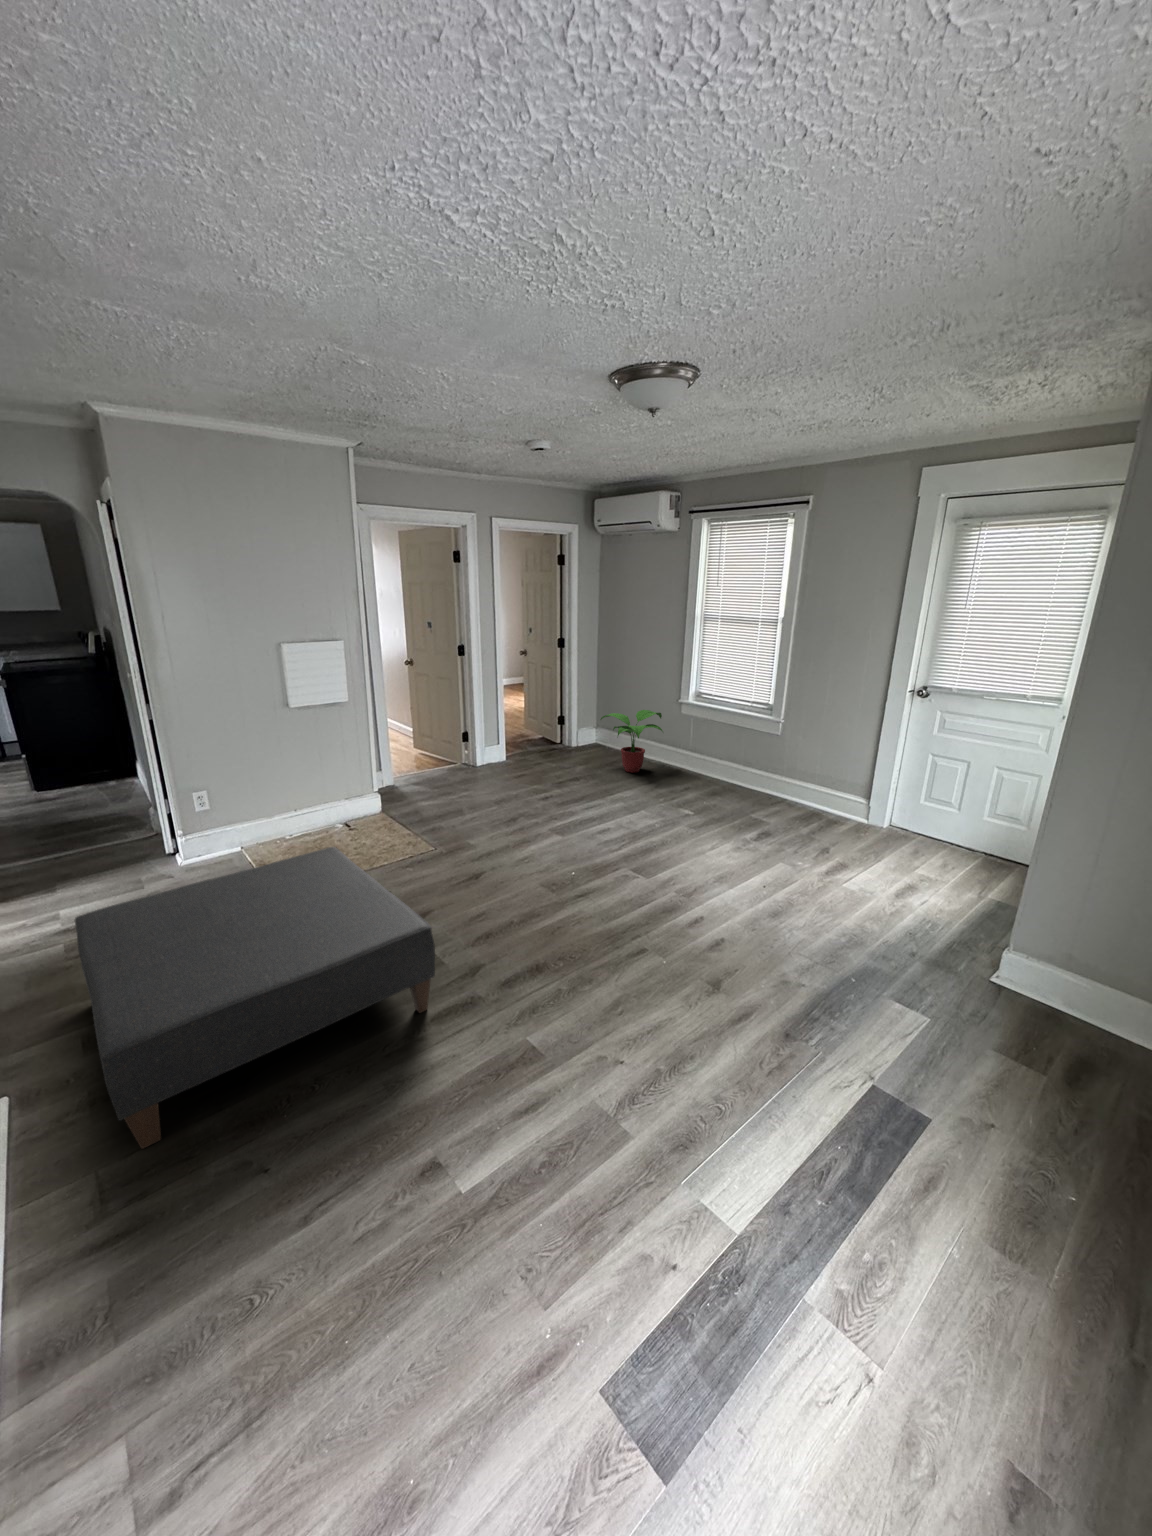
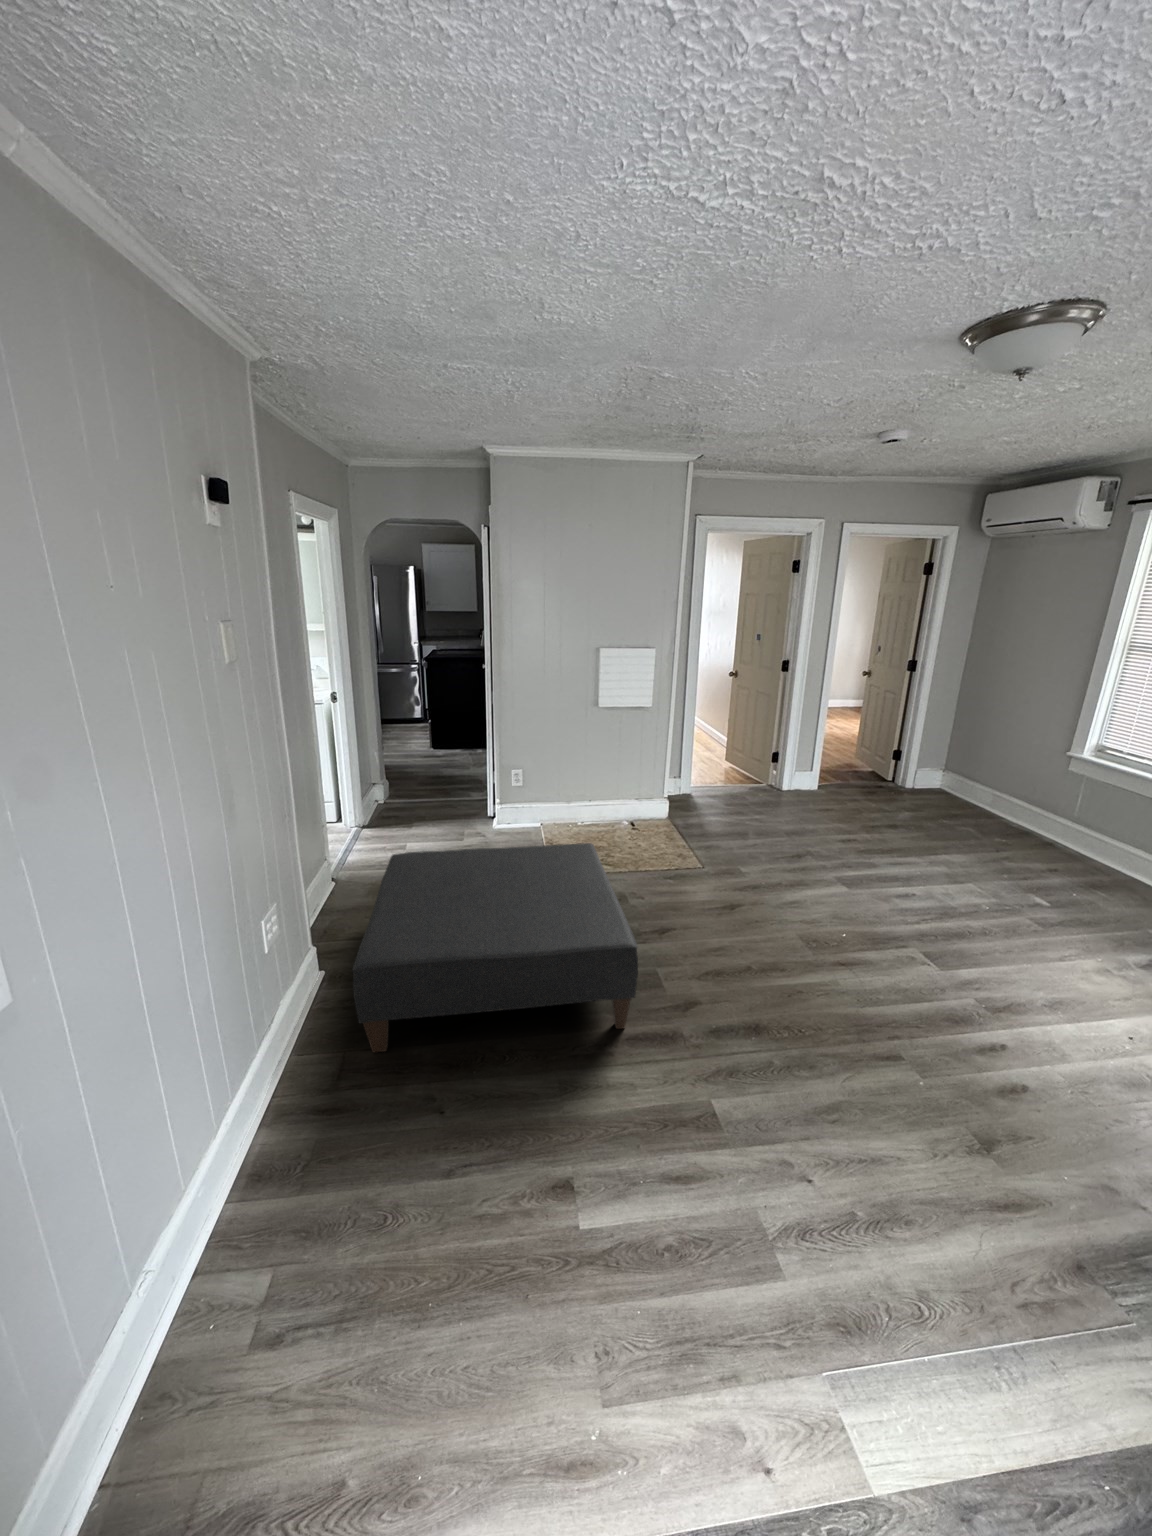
potted plant: present [601,710,663,773] -> none [944,755,1038,833]

